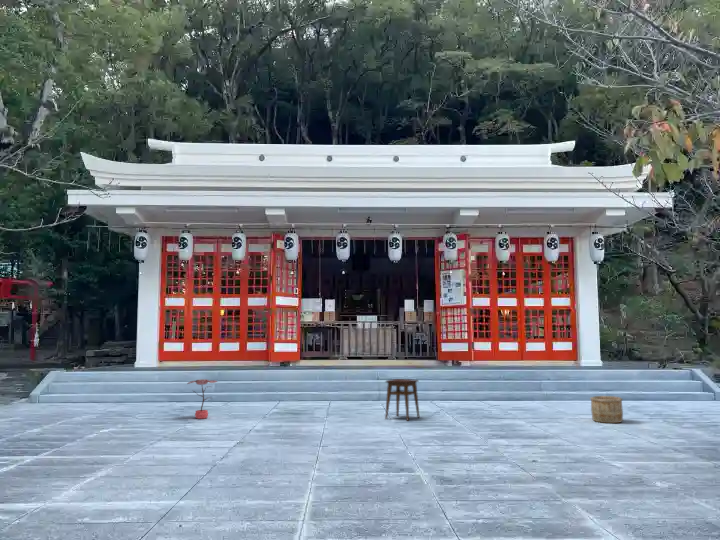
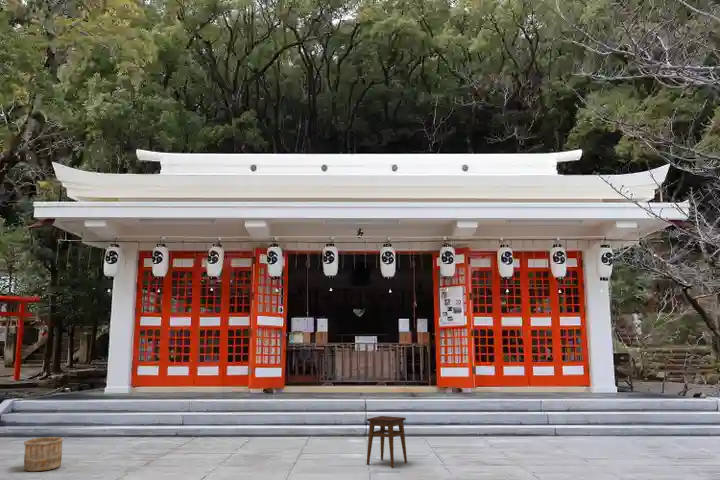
potted plant: present [188,379,217,419] -> none [138,417,174,464]
wooden bucket: present [590,396,623,423] -> present [24,437,63,471]

